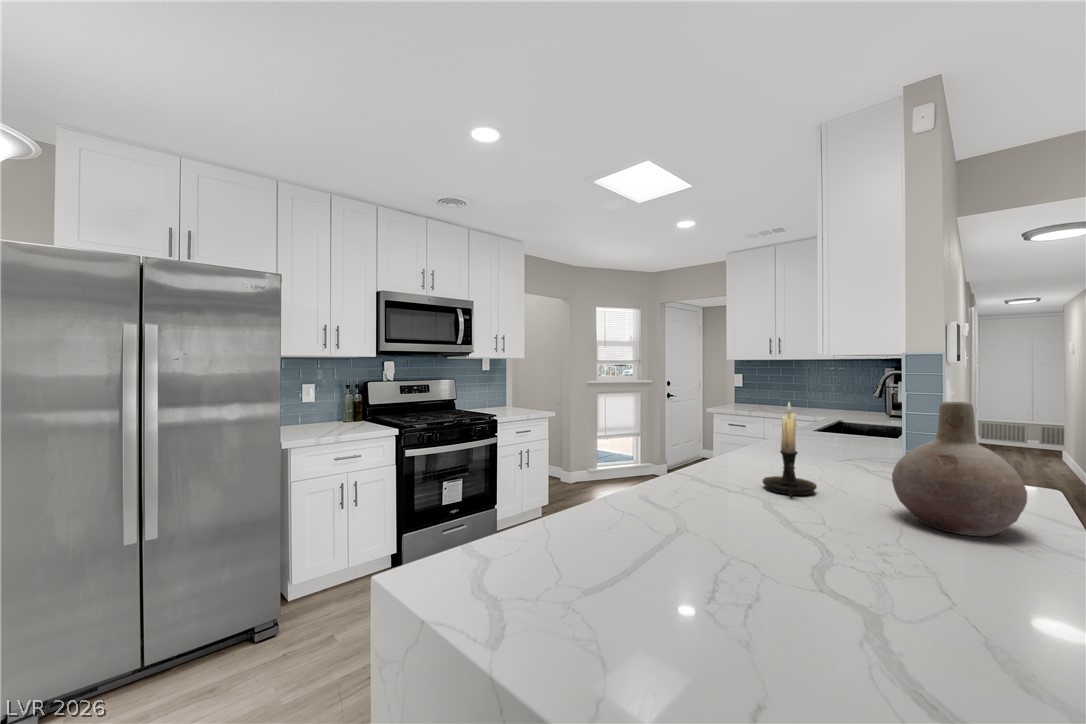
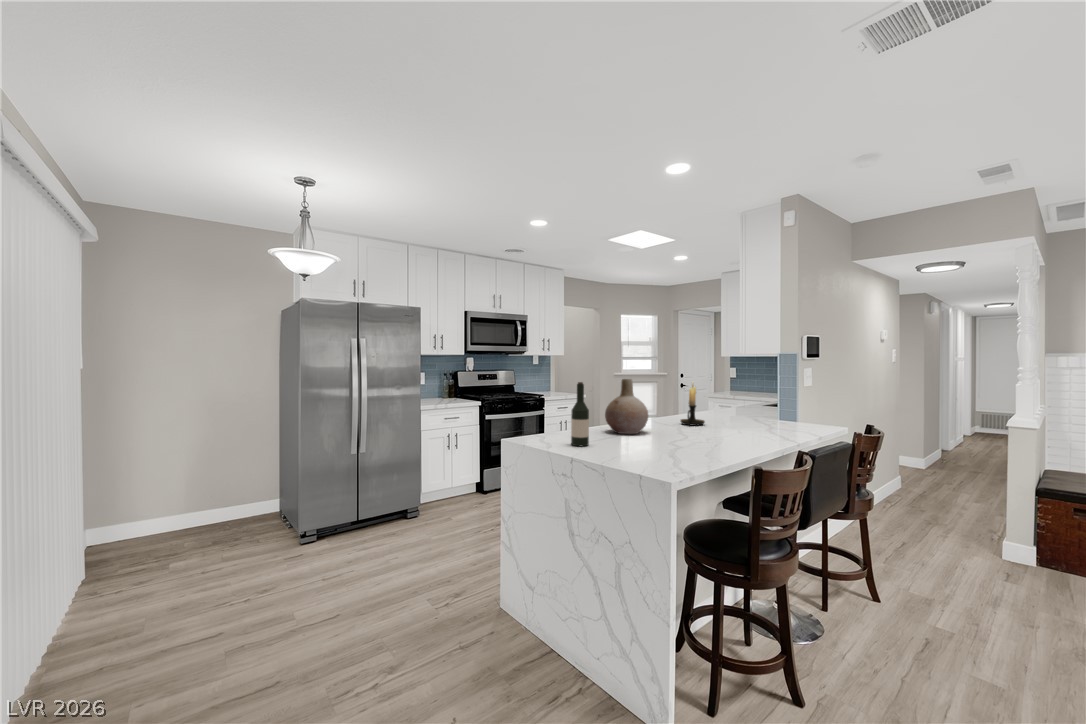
vase: present [892,402,1027,536] -> present [605,379,648,434]
wine bottle: none [562,429,621,666] -> present [571,382,589,446]

